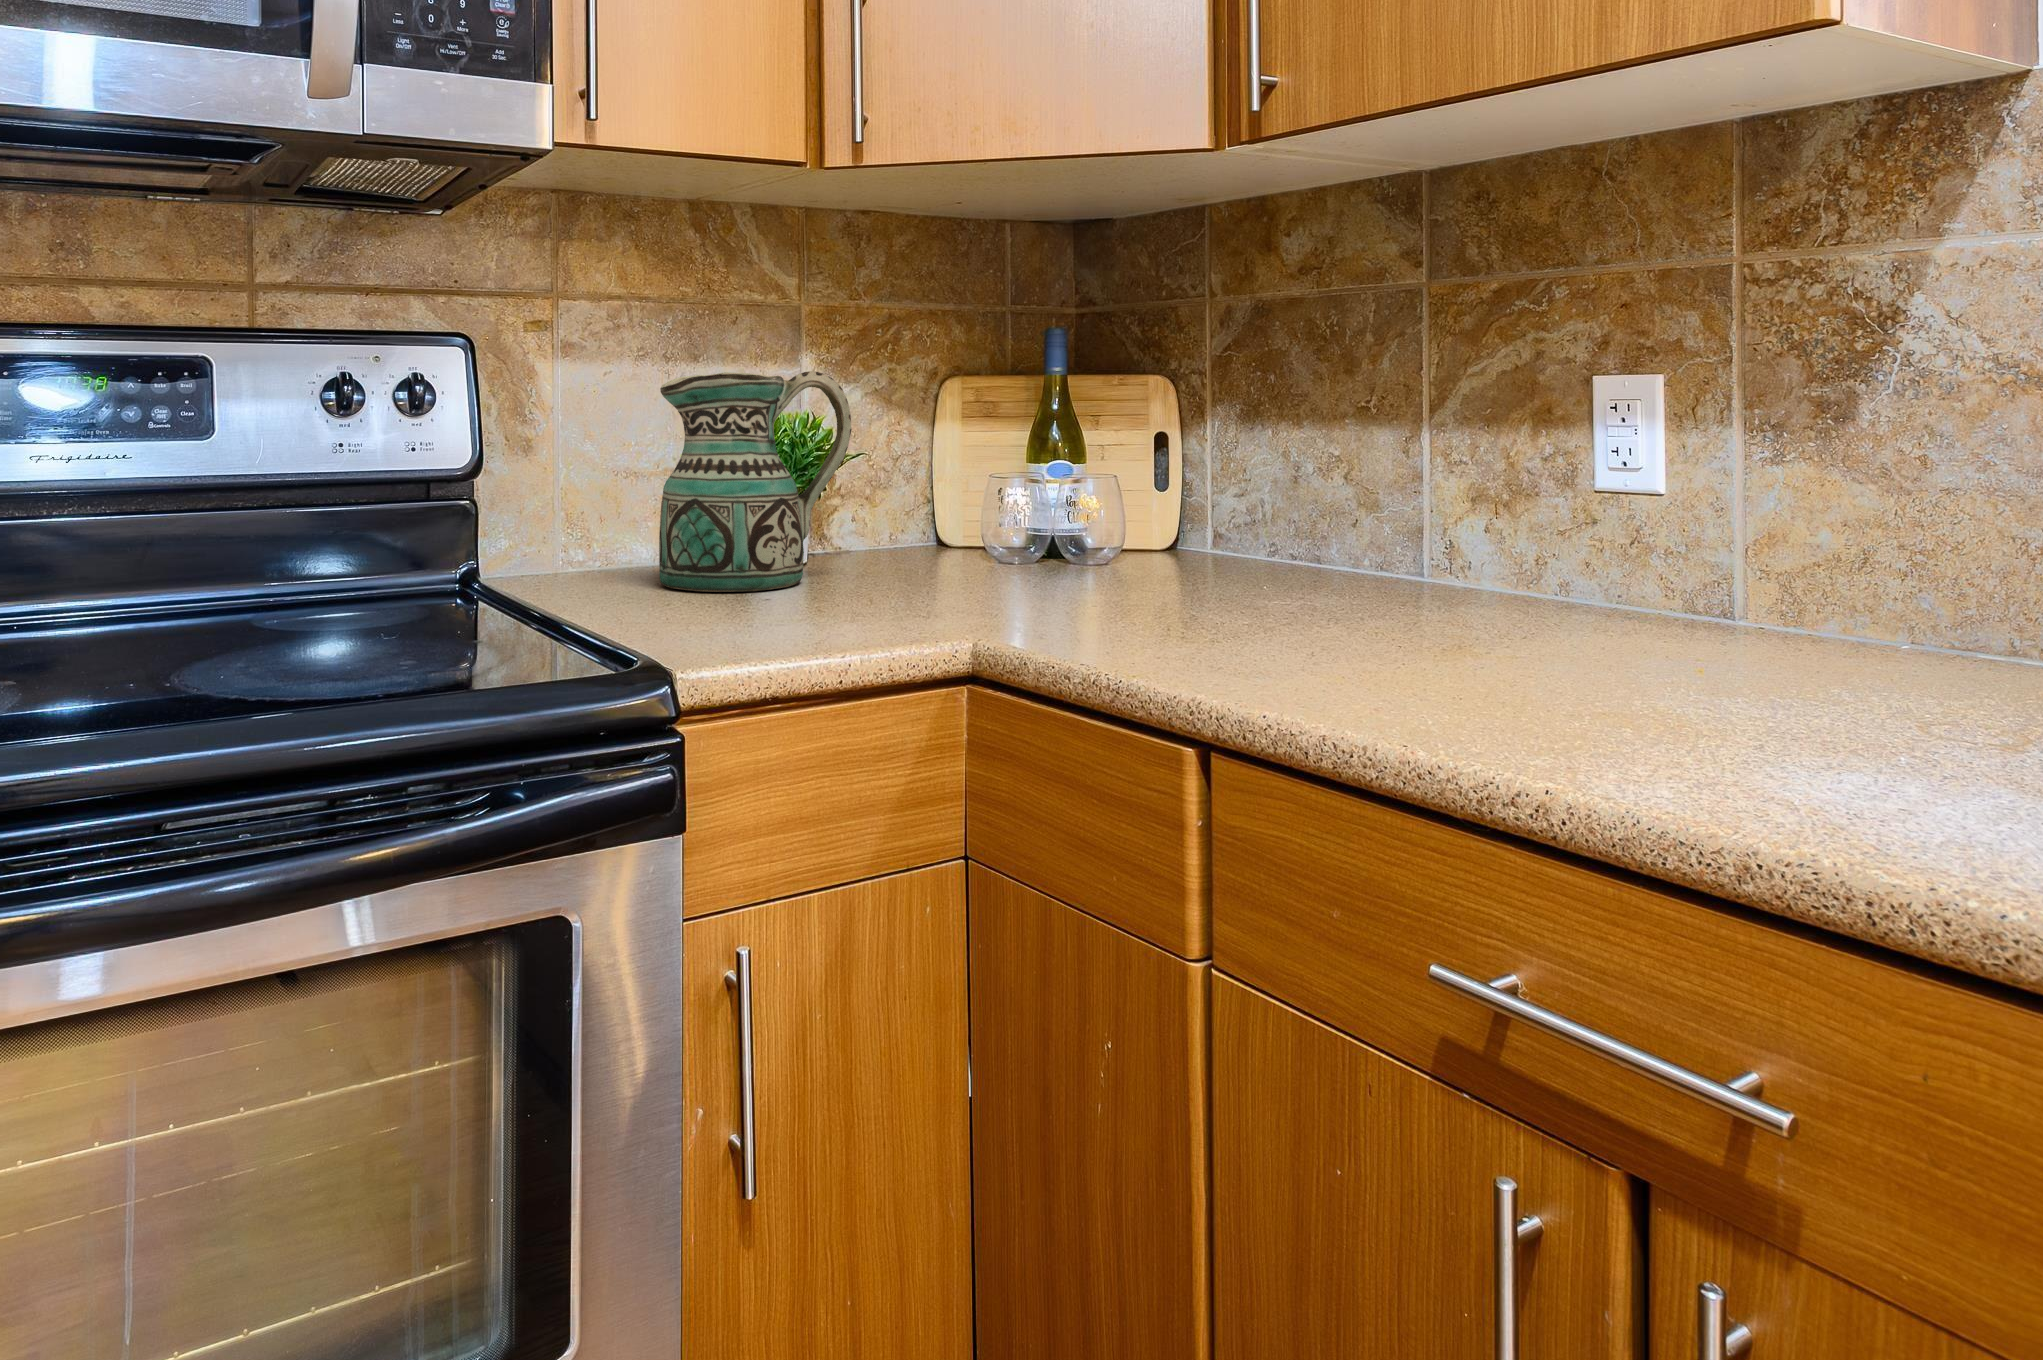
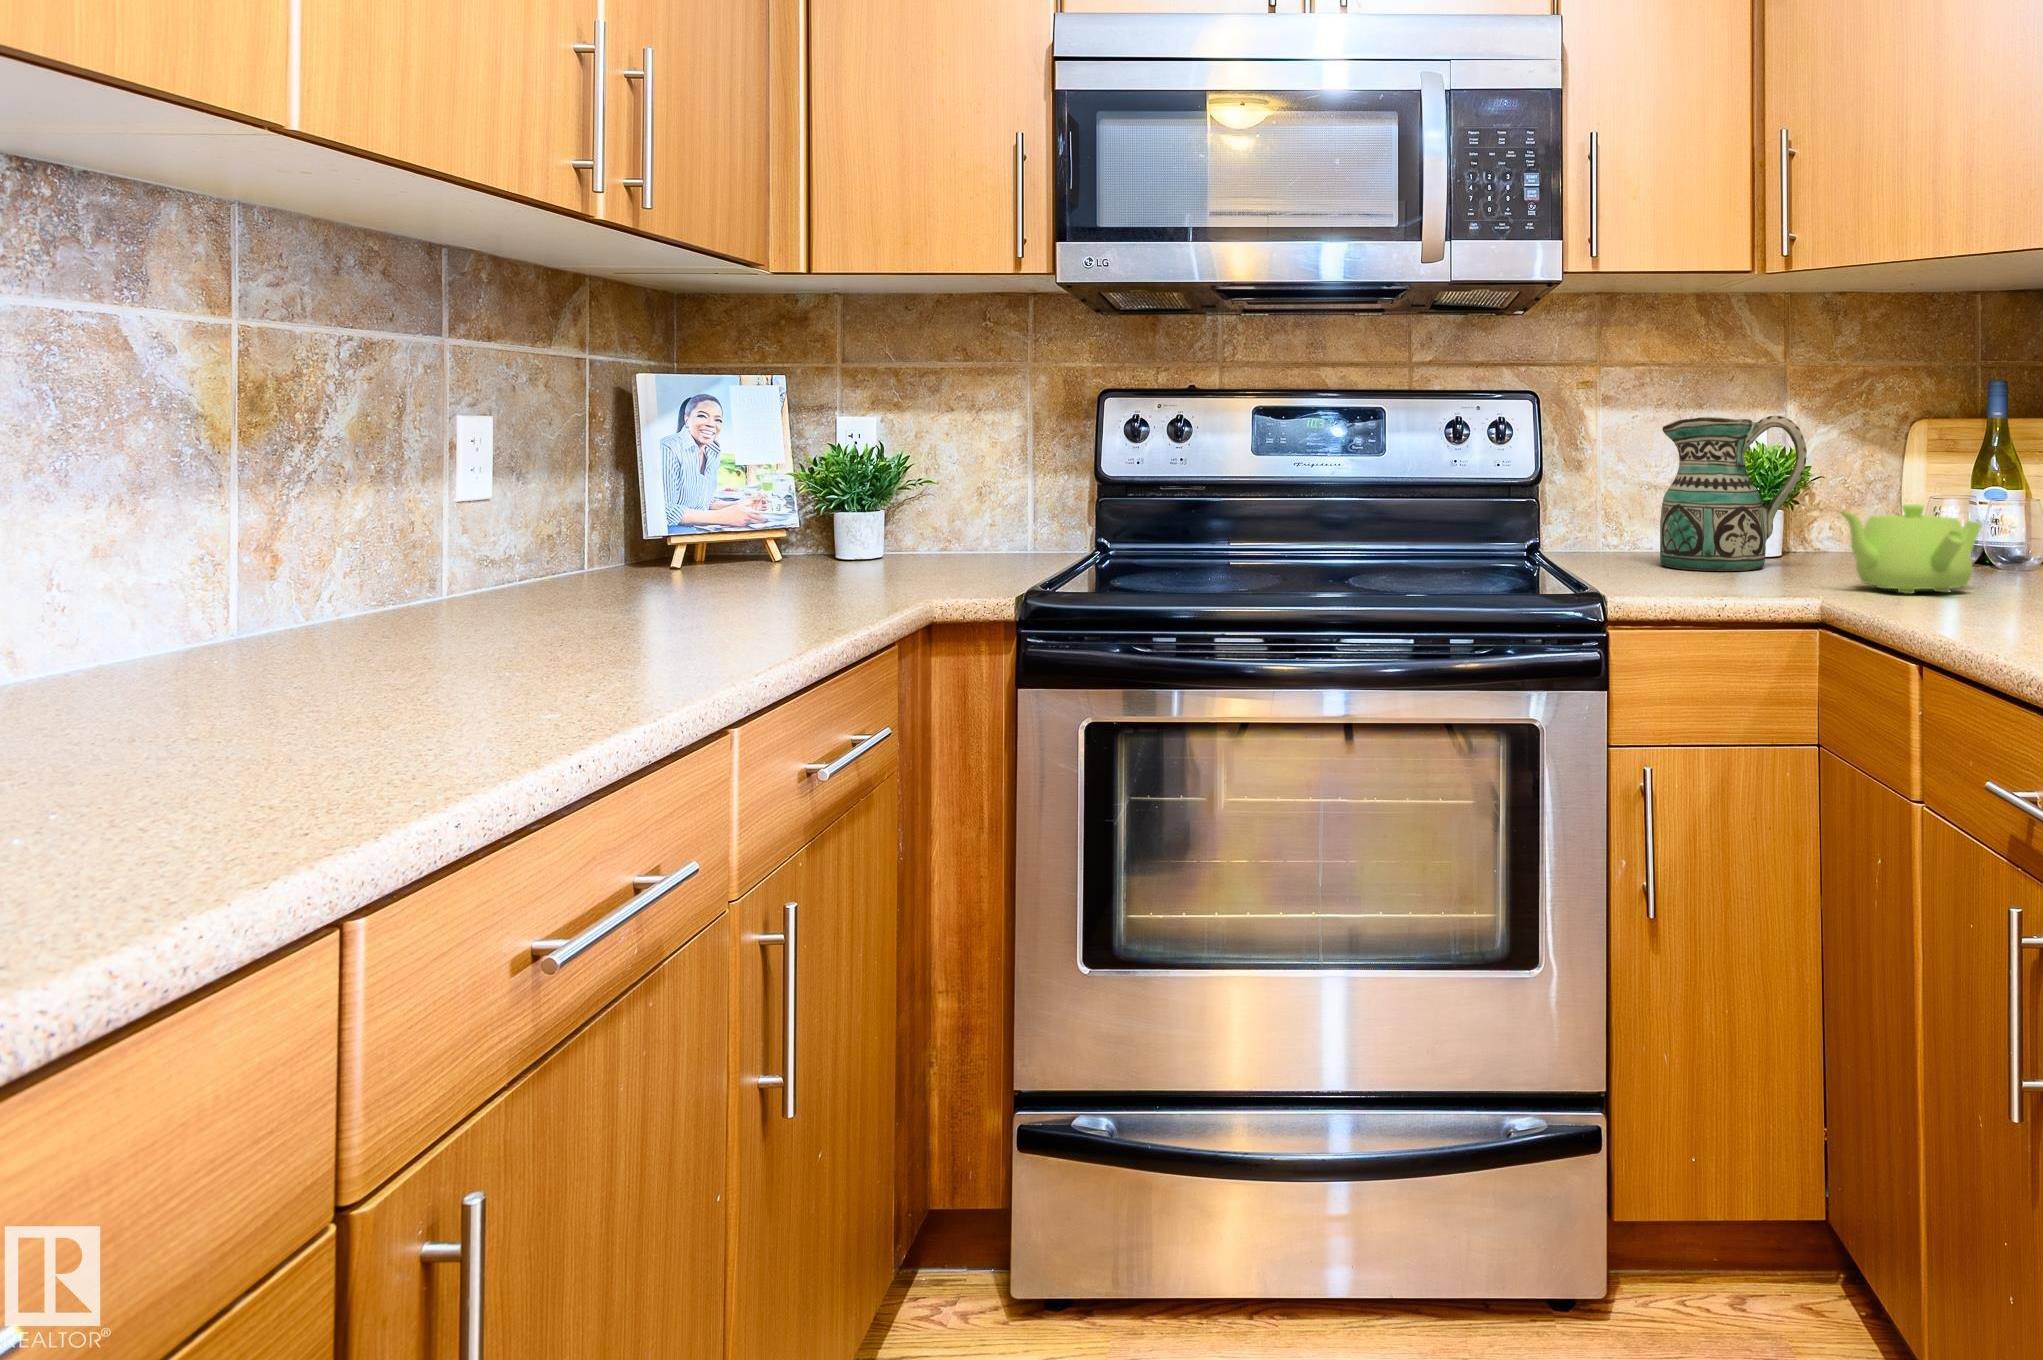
teapot: none [961,488,1125,610] -> present [1841,504,1982,594]

